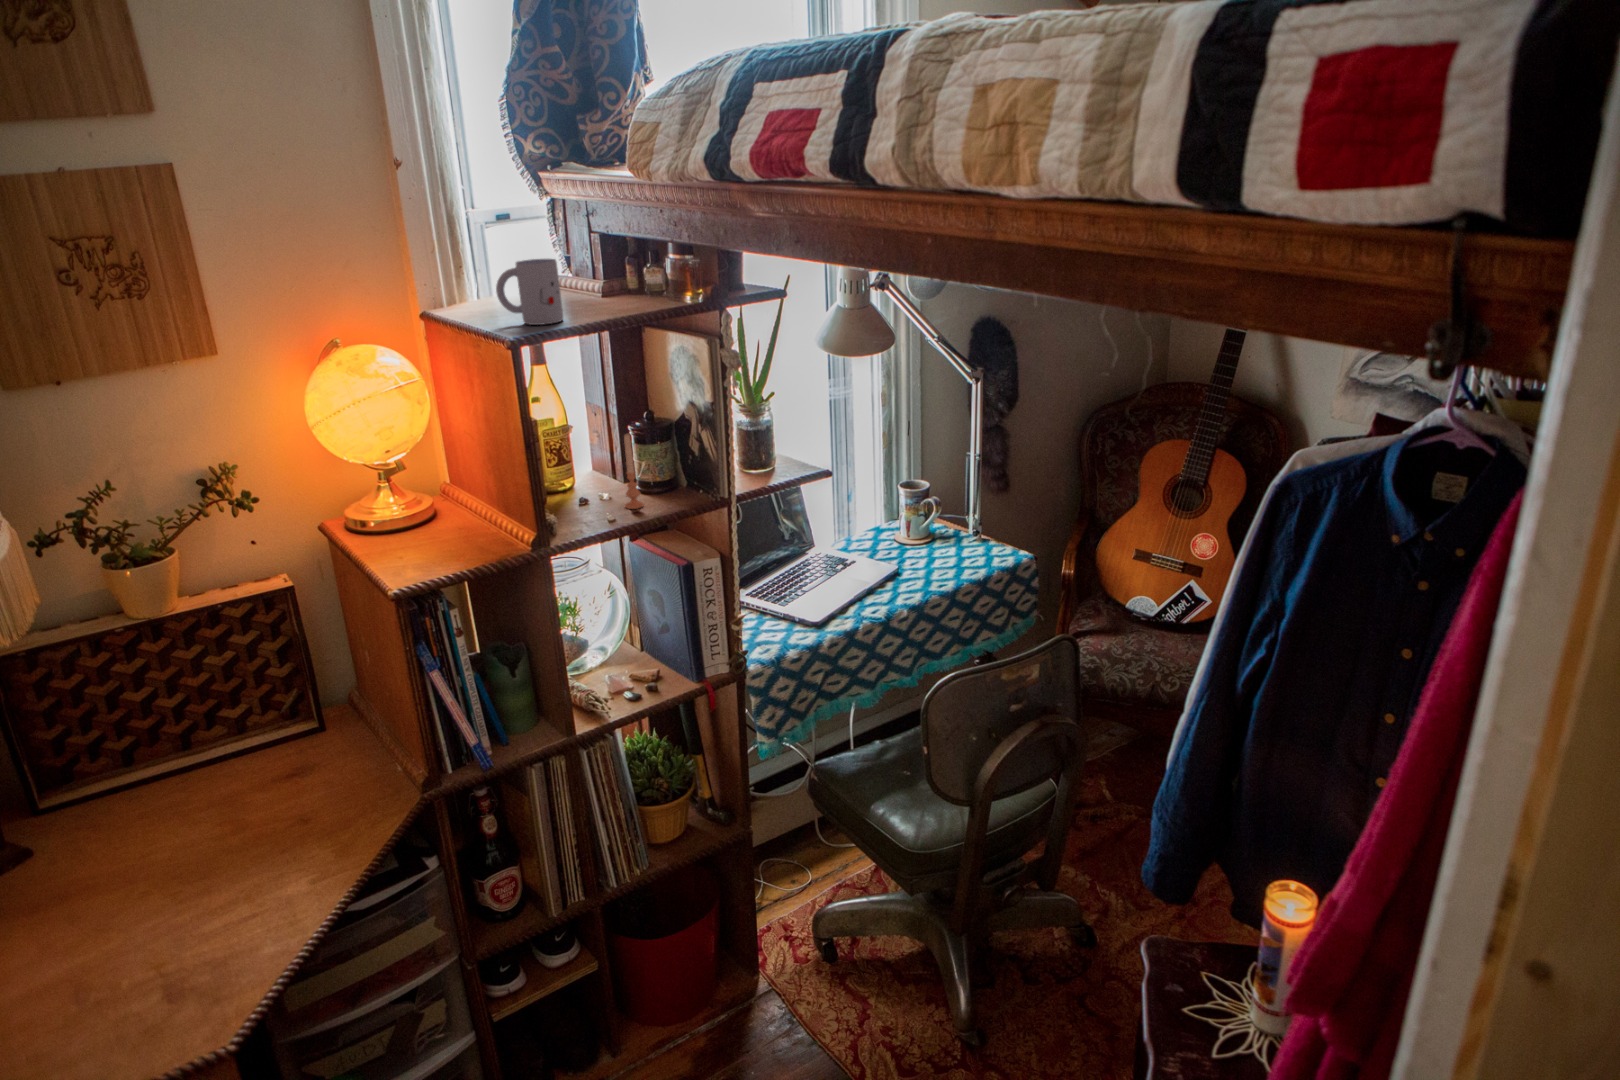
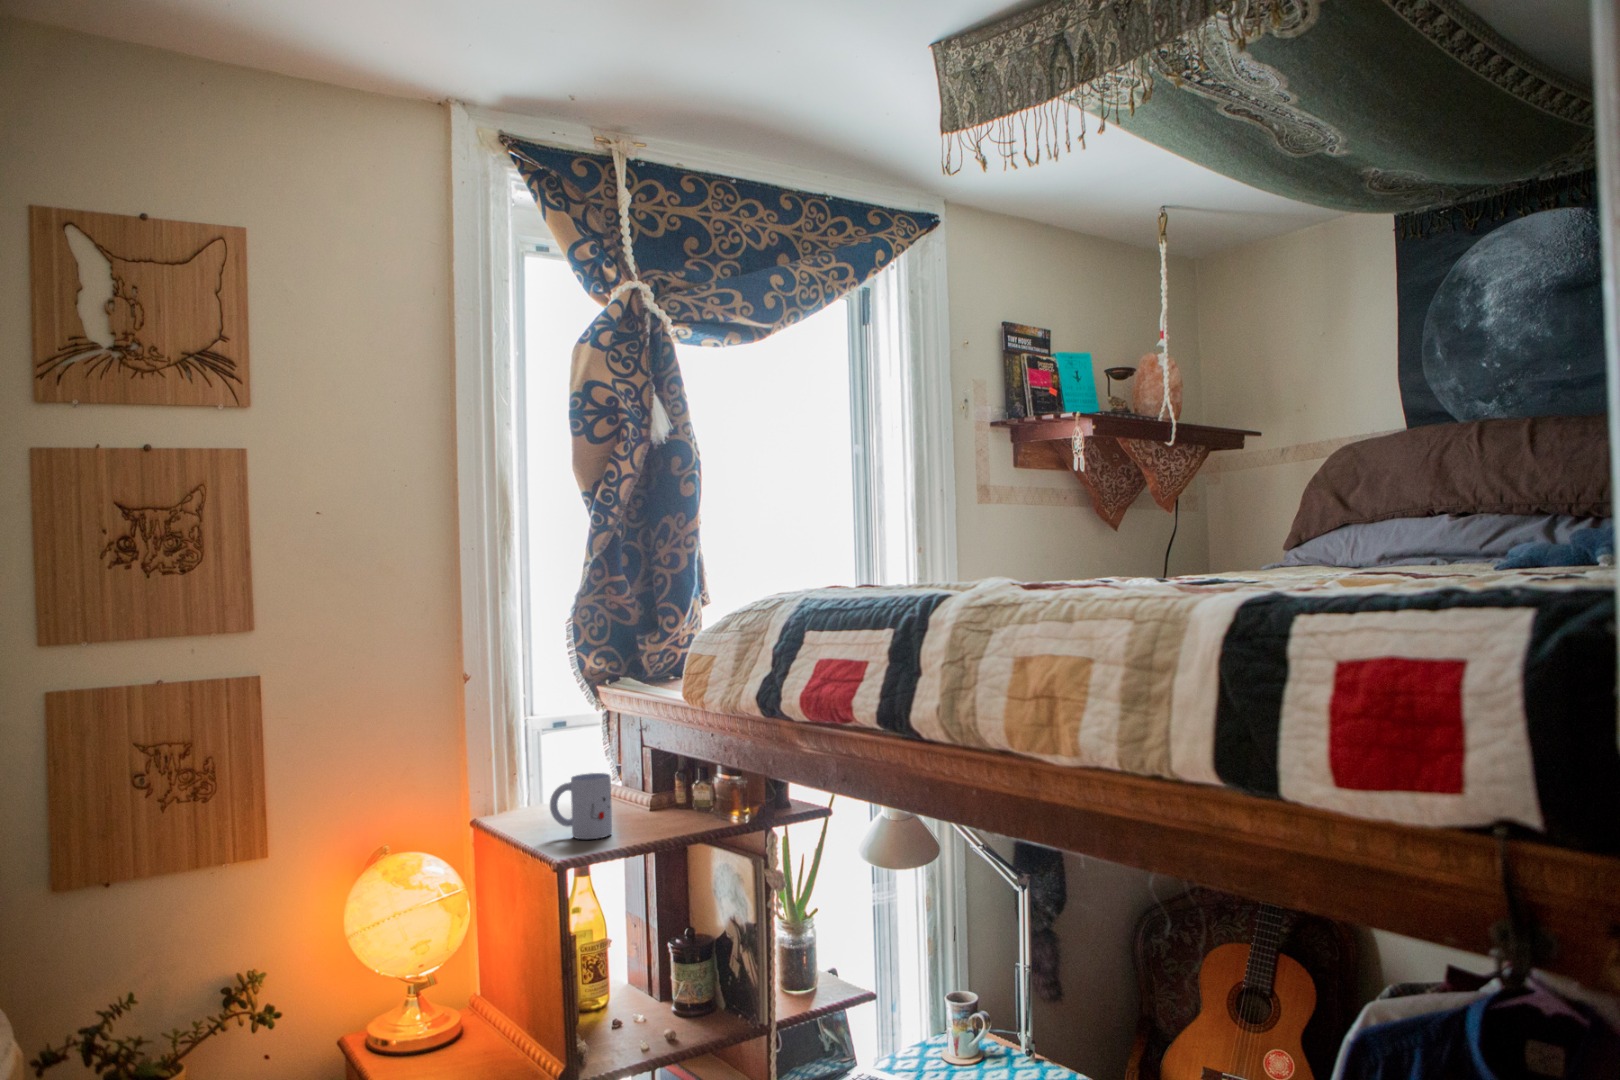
candle: present [624,434,644,509] -> none [657,951,677,1035]

